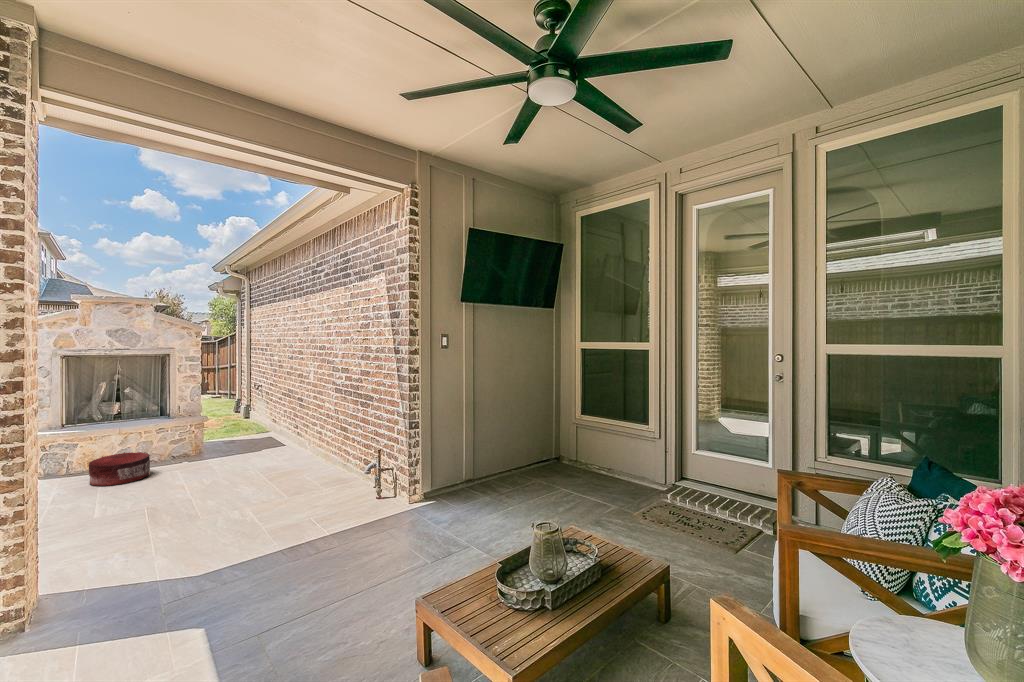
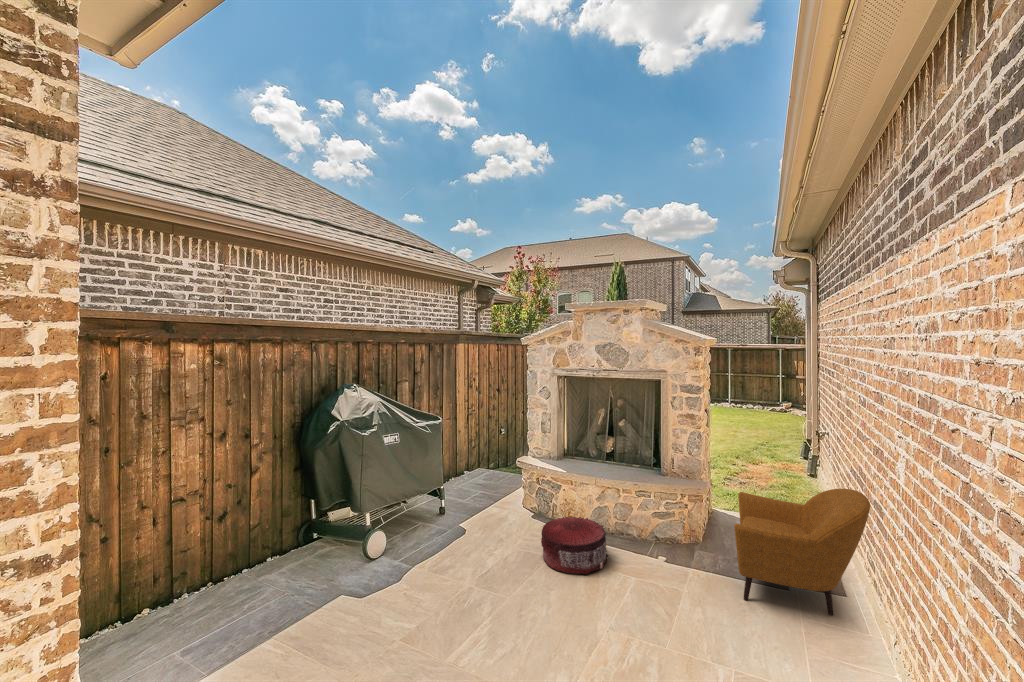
armchair: none [231,398,298,459] -> present [734,489,870,615]

